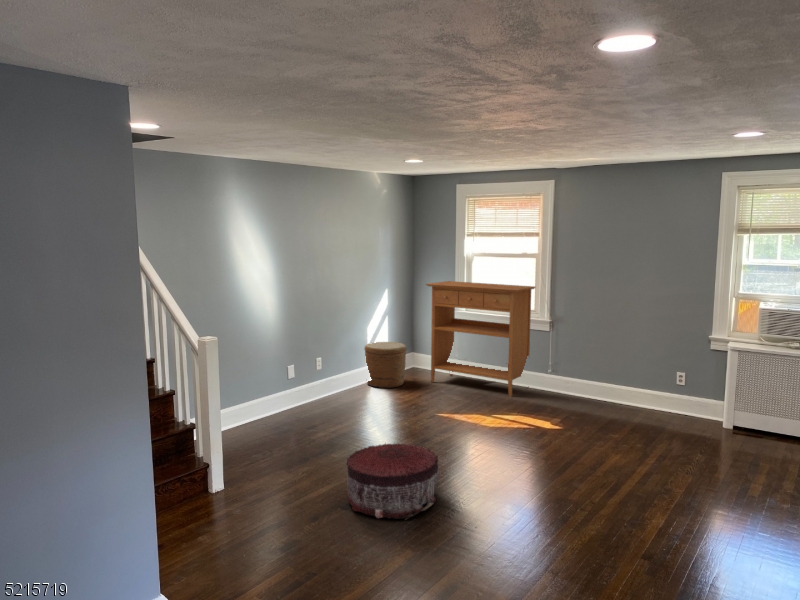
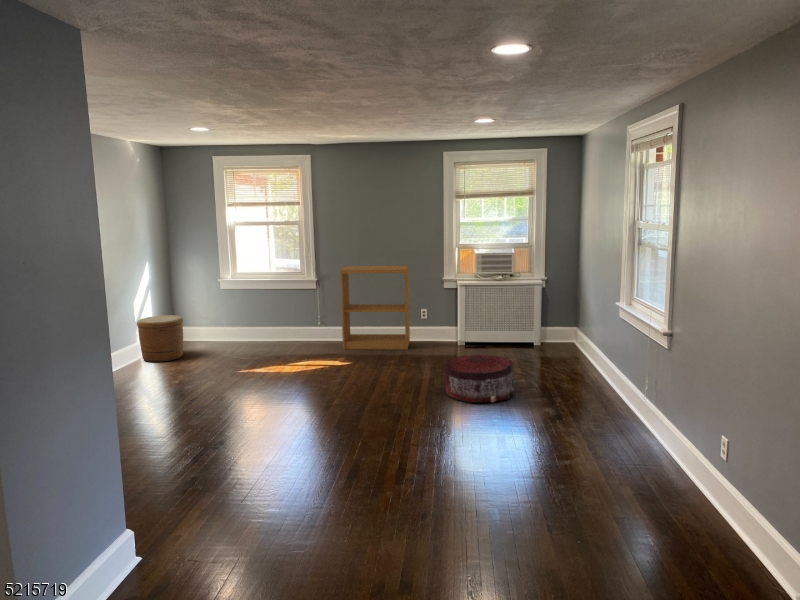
console table: present [426,281,535,397] -> none [195,250,301,350]
bookshelf: none [567,309,663,421] -> present [340,266,410,350]
pouf: present [347,444,439,519] -> present [445,354,514,403]

